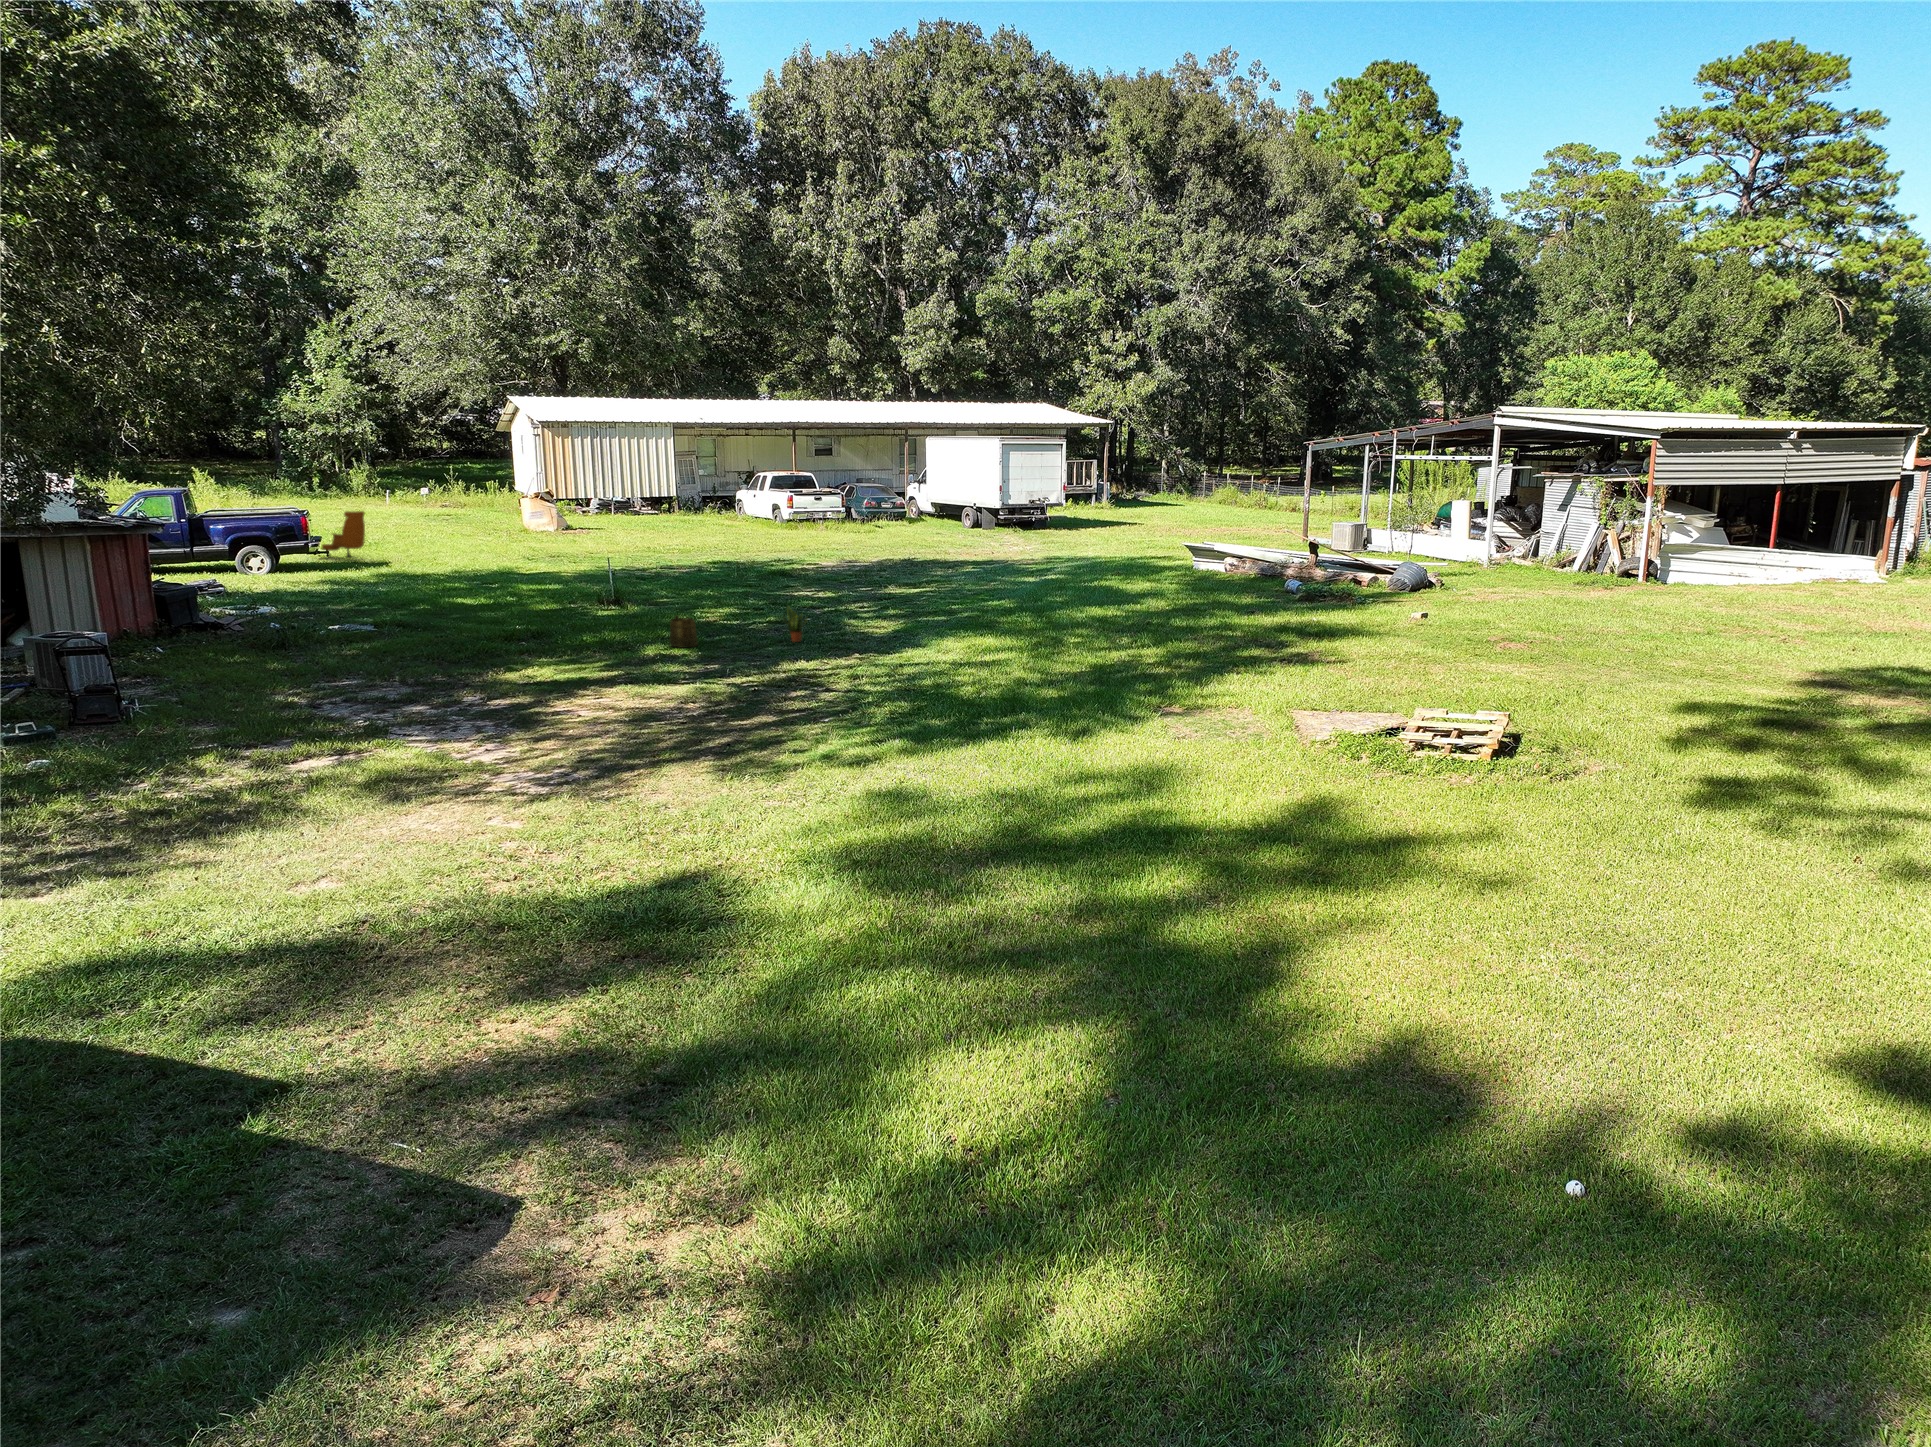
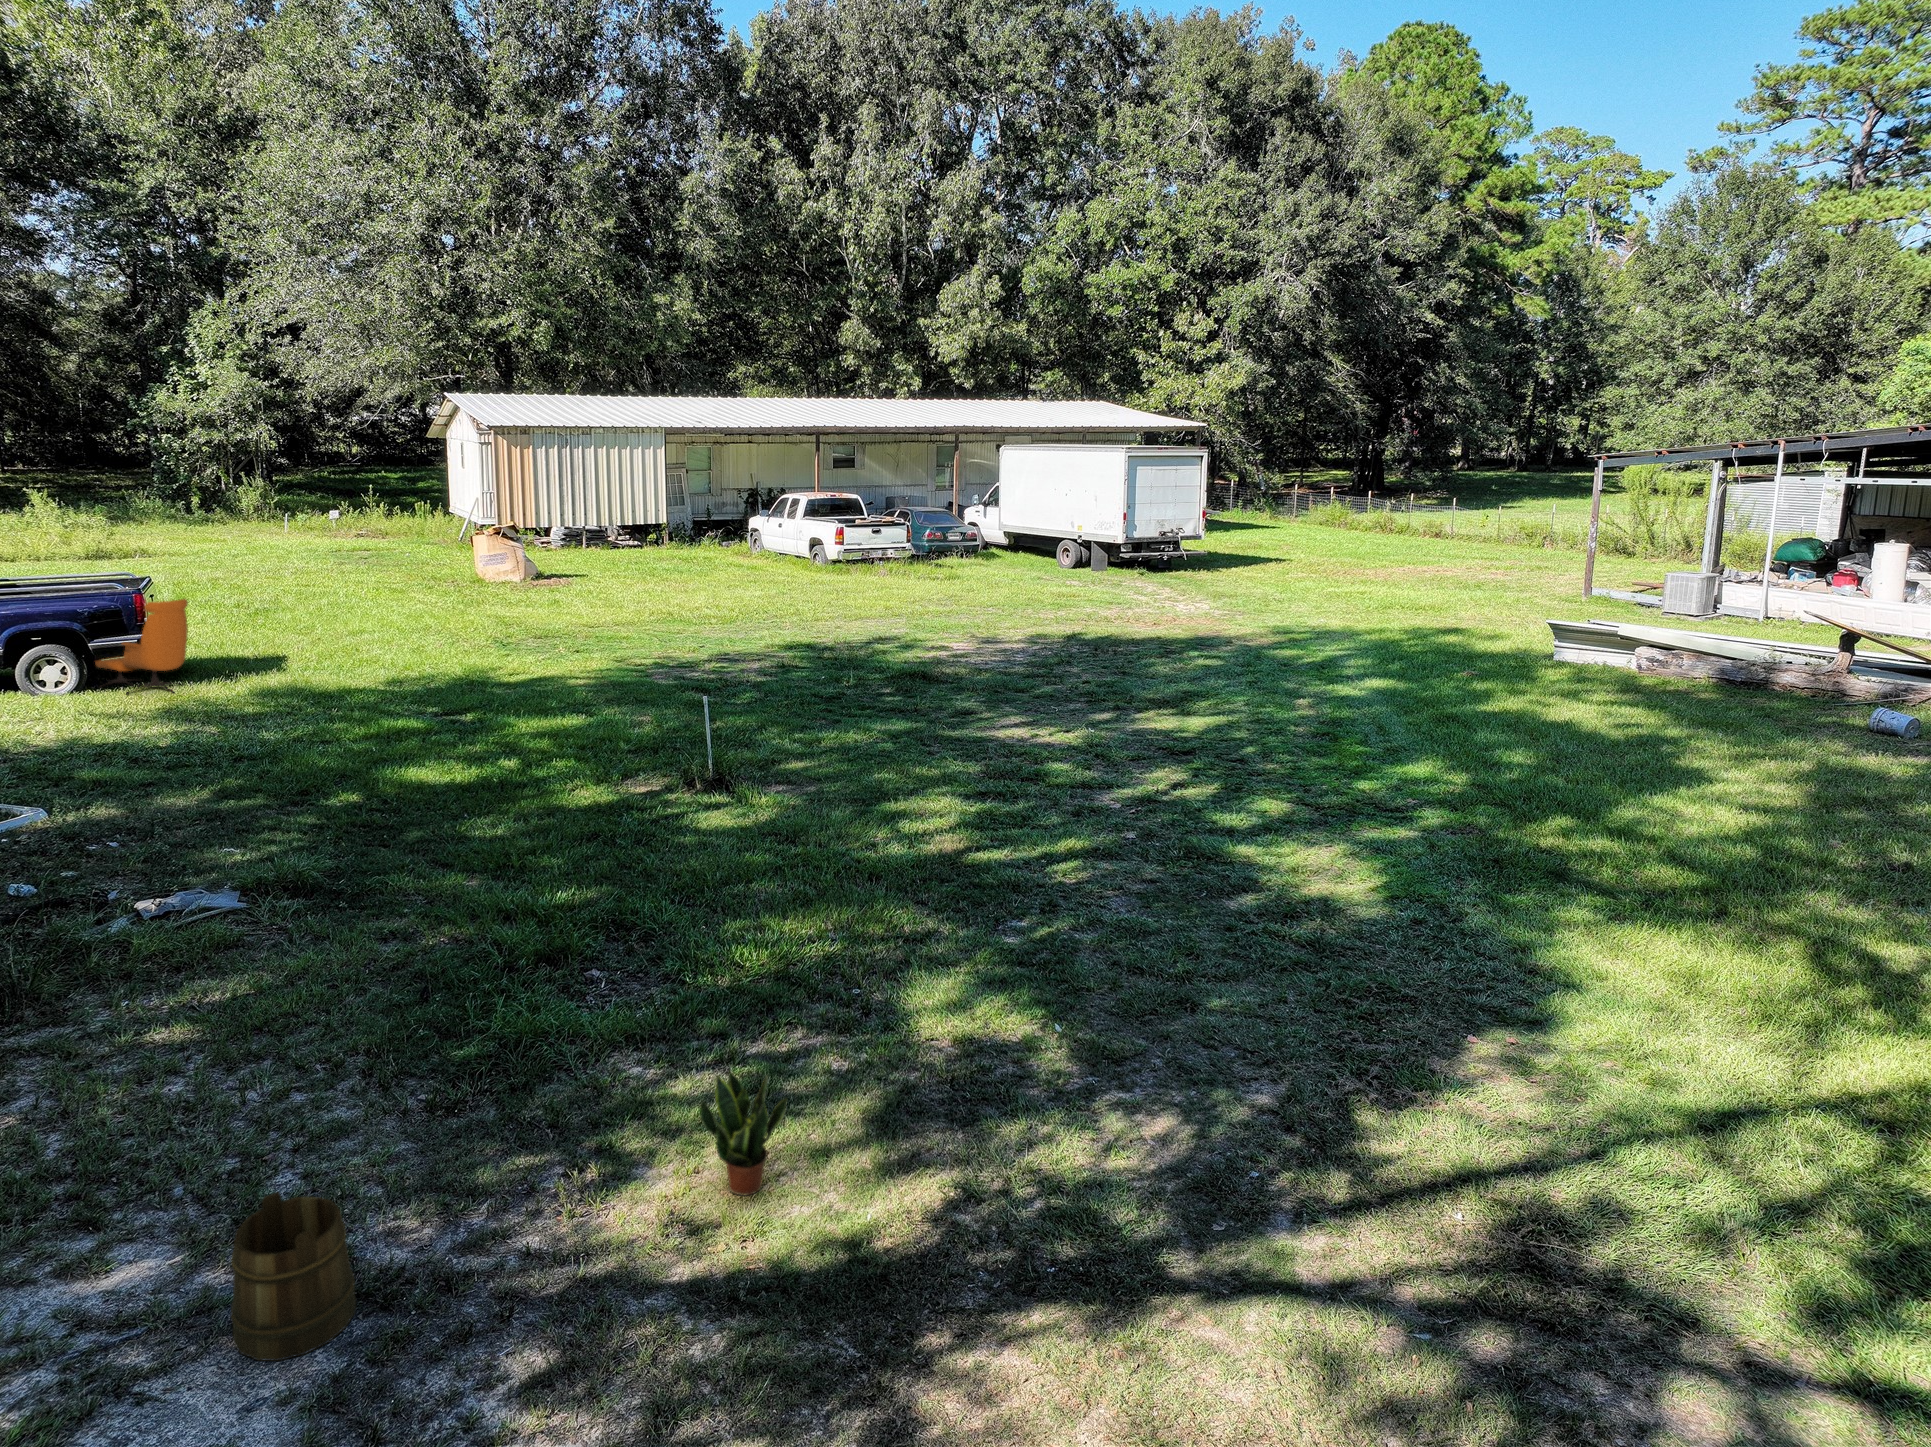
potted plant: present [783,607,807,642] -> present [700,1072,786,1195]
bucket: present [670,615,698,648] -> present [231,1192,356,1360]

